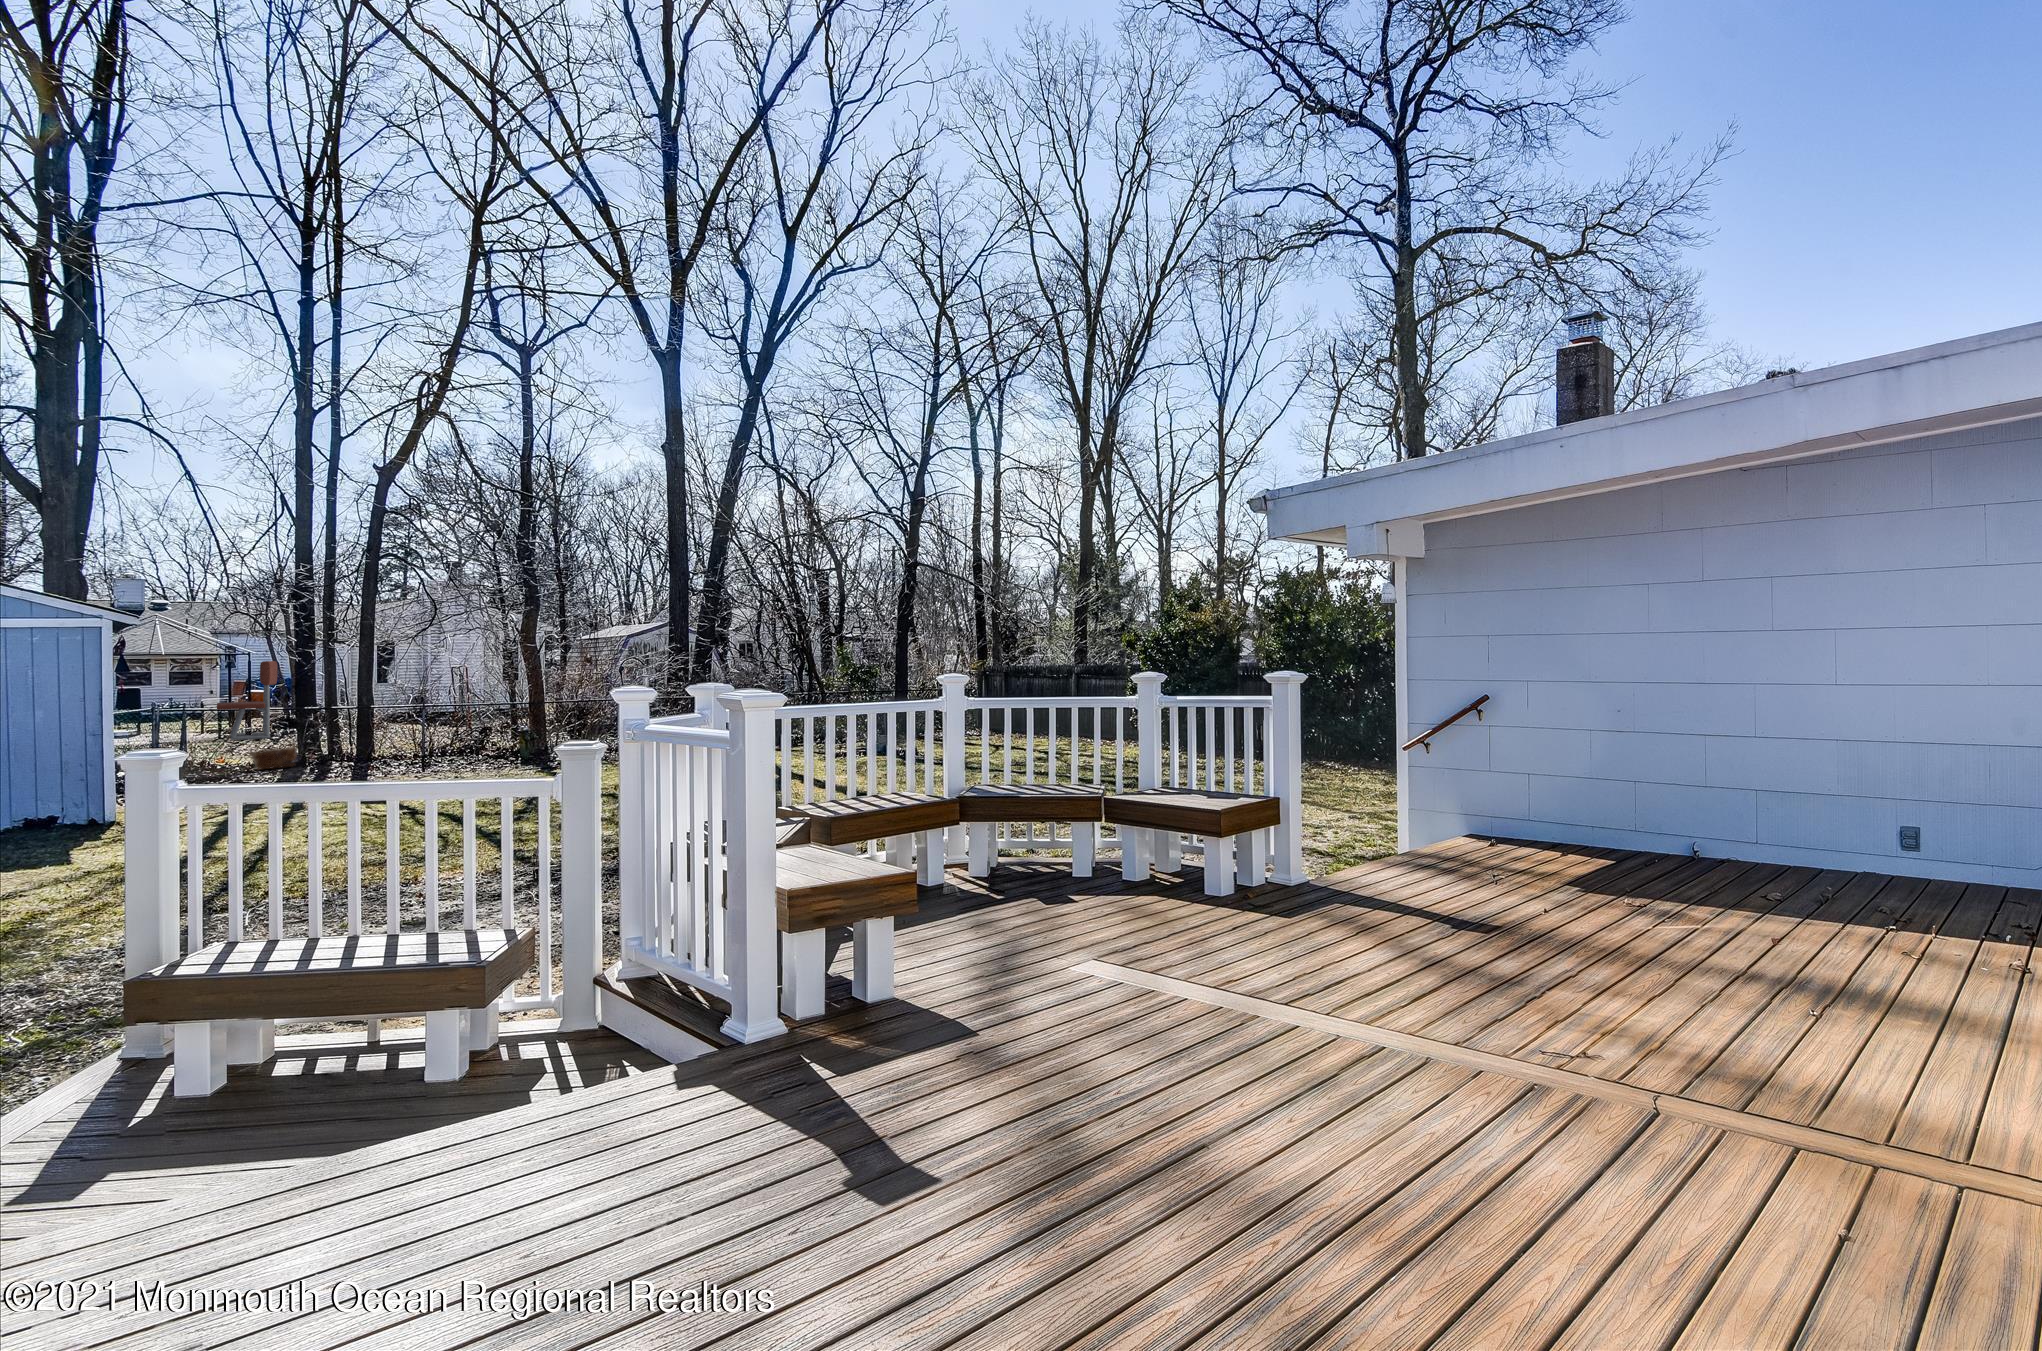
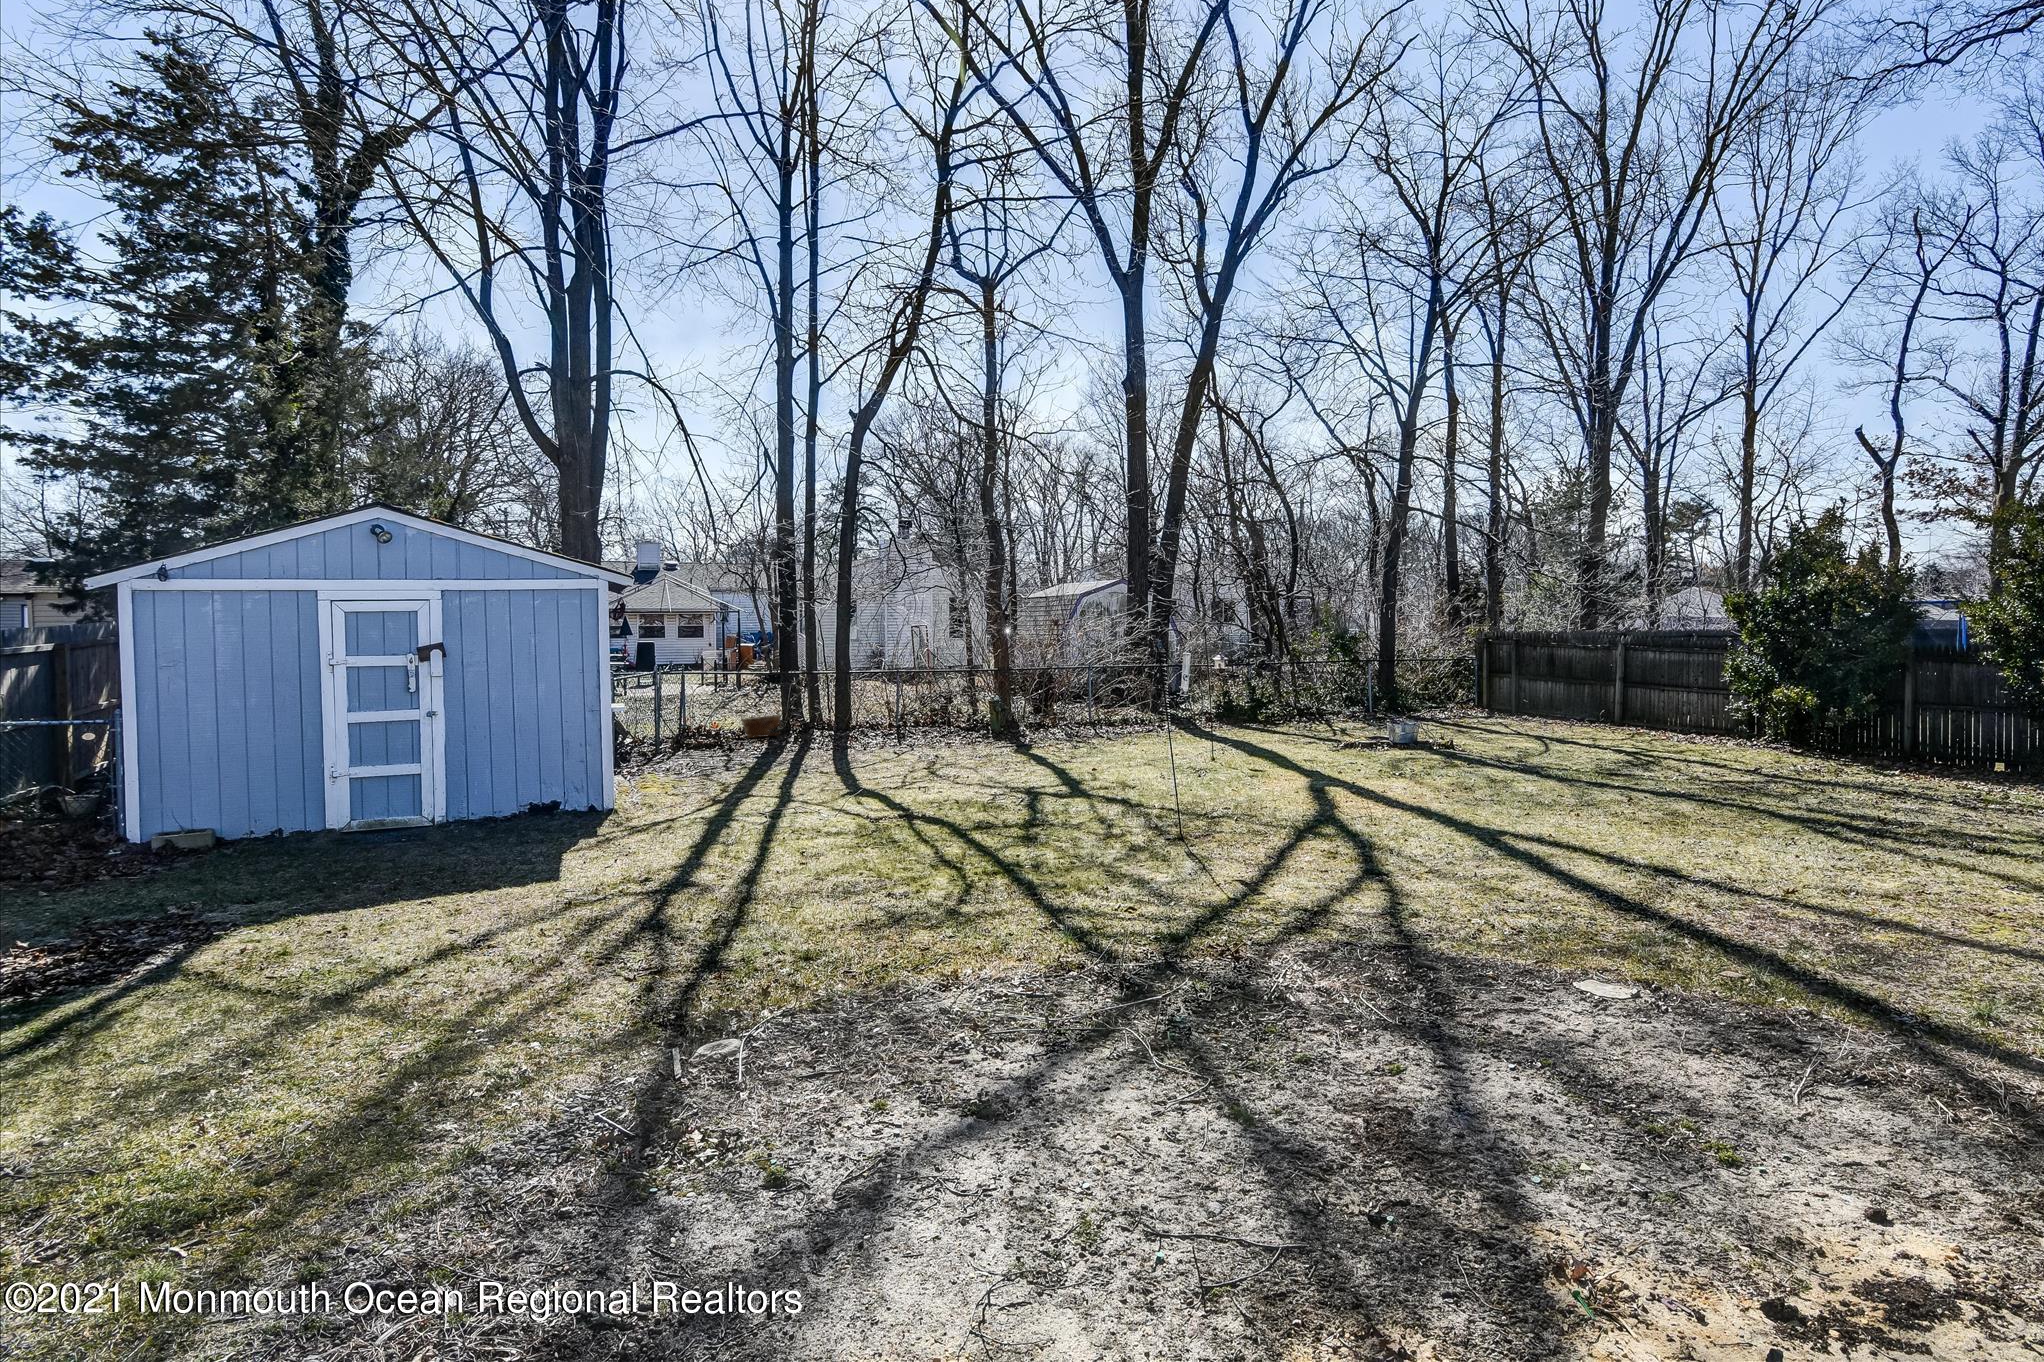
bench: present [217,661,277,740] -> none [714,621,762,698]

